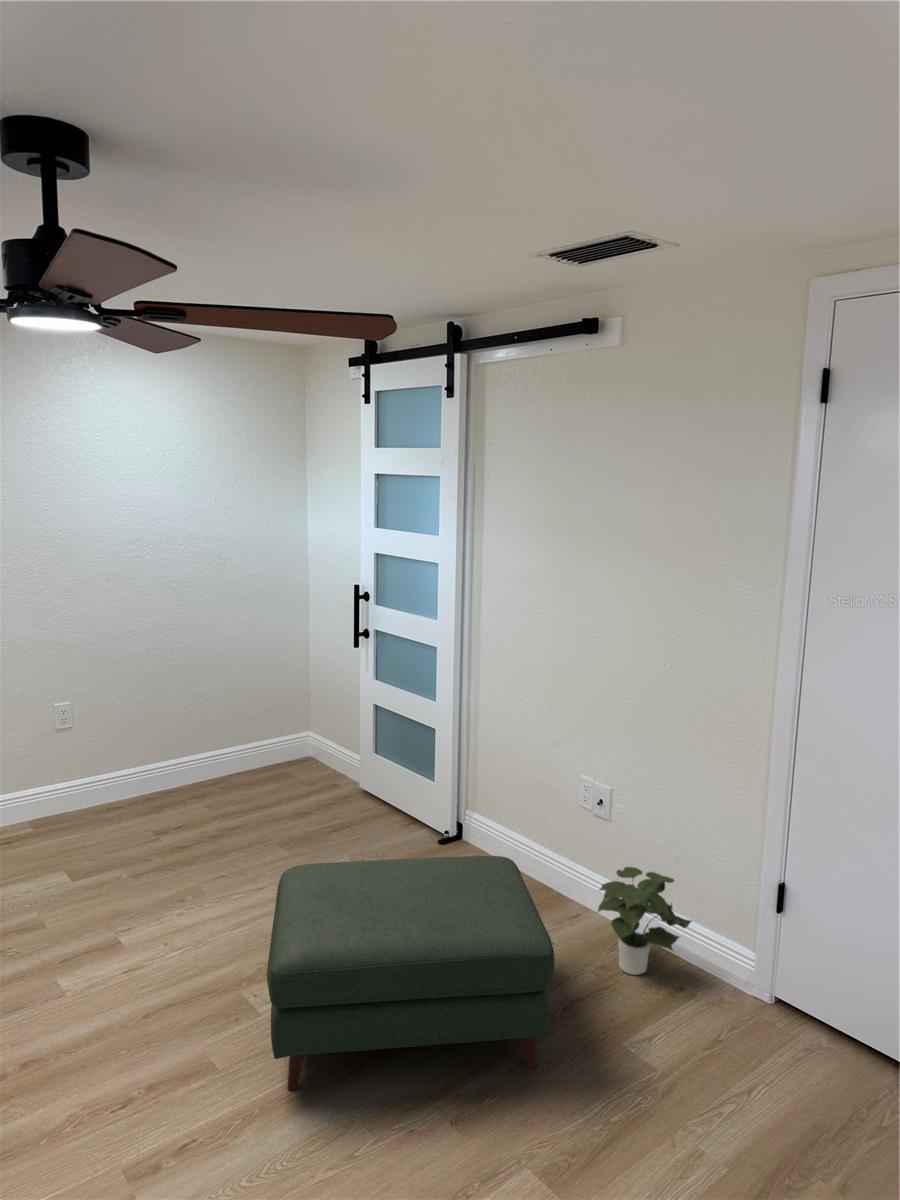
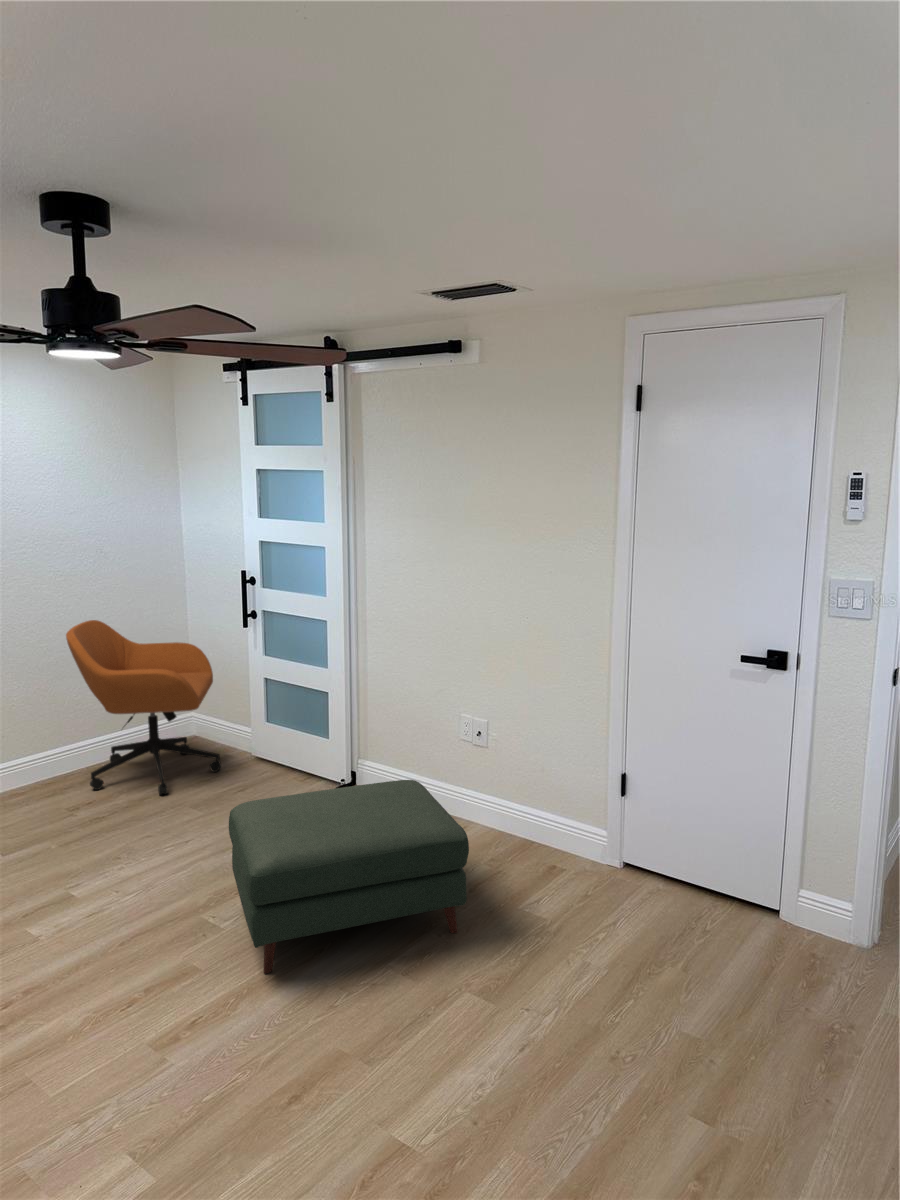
office chair: none [166,630,323,827] -> present [66,620,221,795]
potted plant: present [598,867,691,975] -> none [484,781,560,863]

